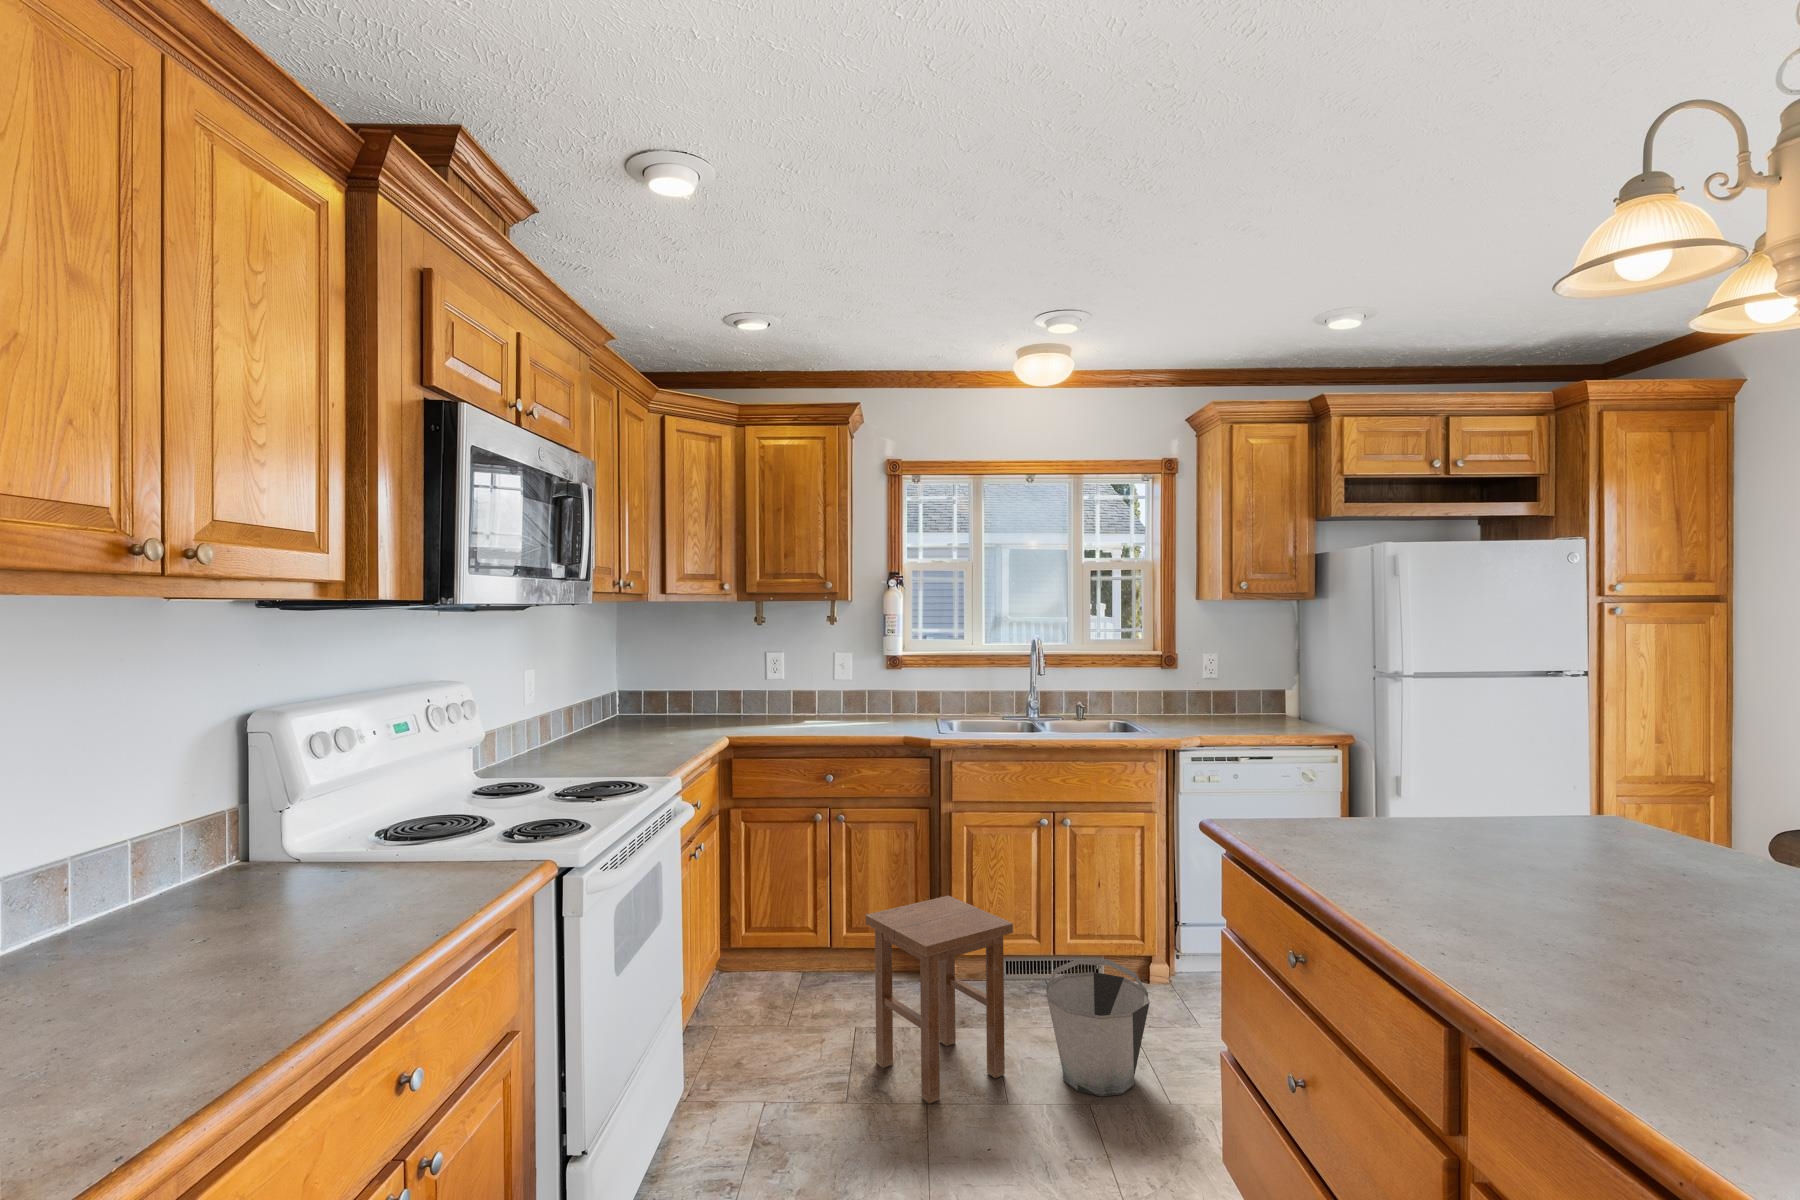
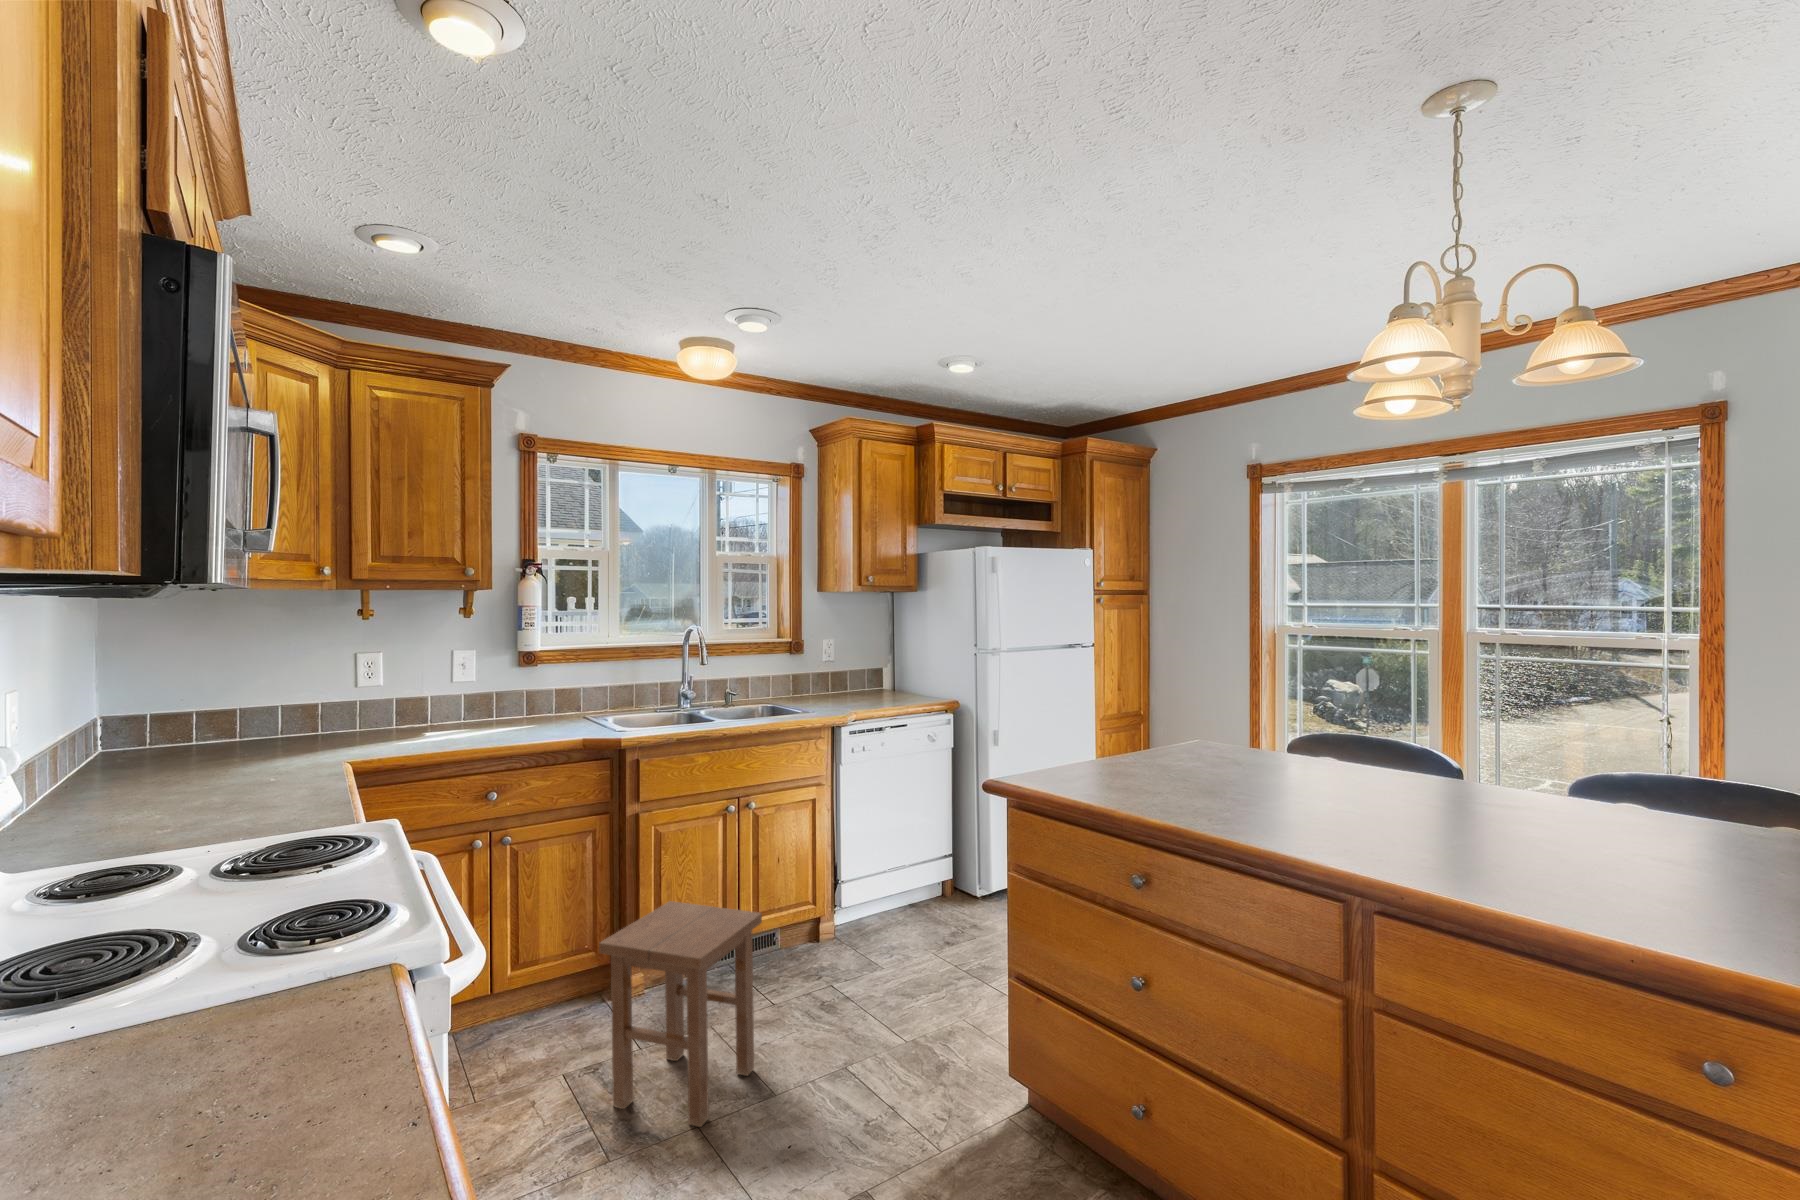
bucket: present [1047,958,1150,1096] -> none [785,927,884,1060]

